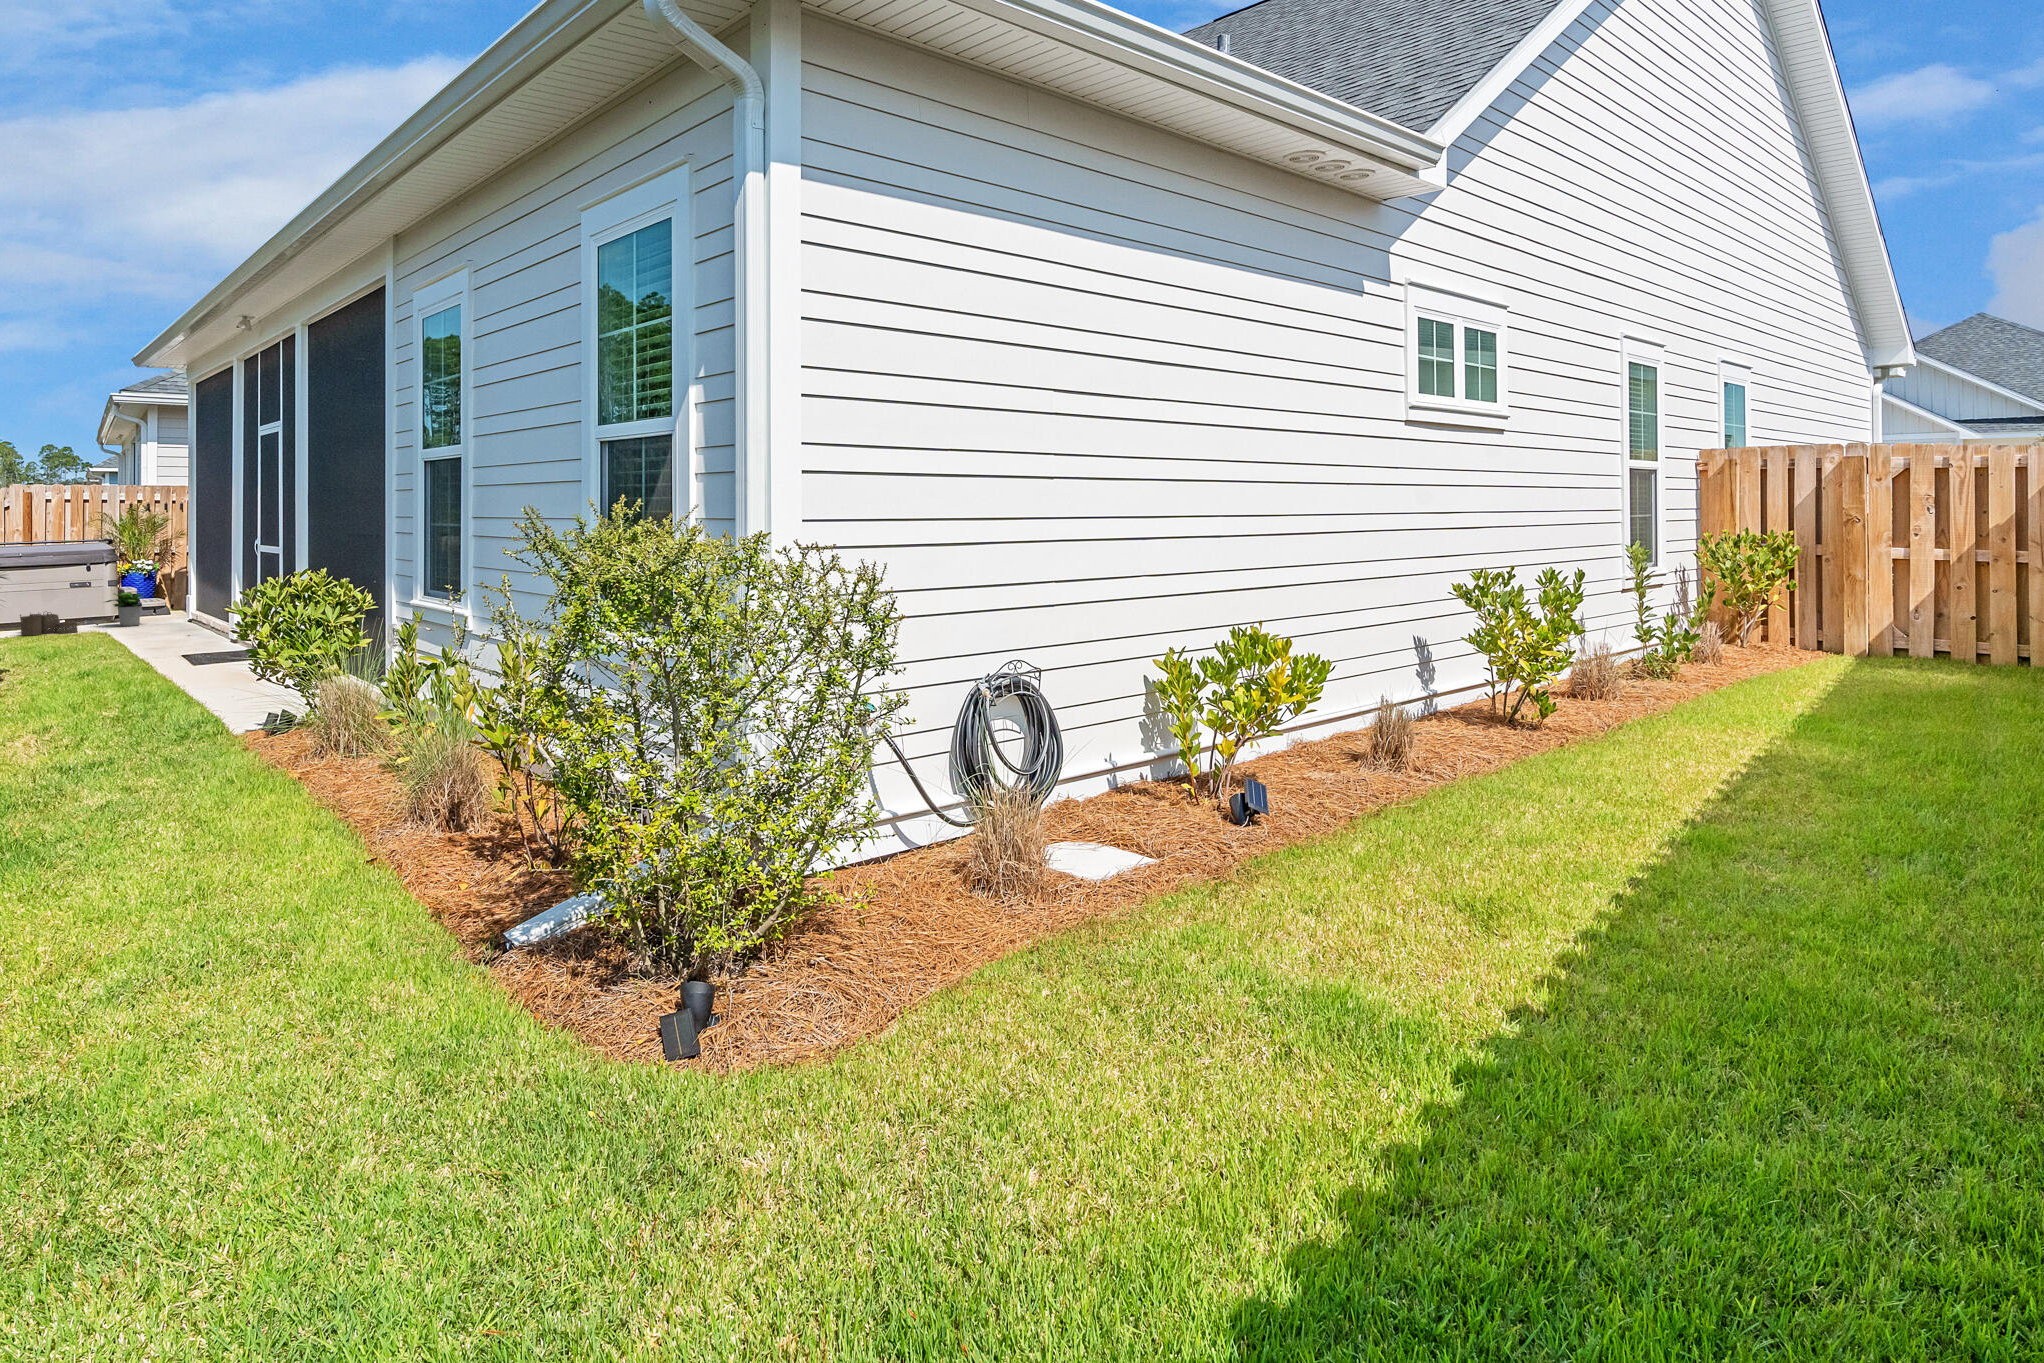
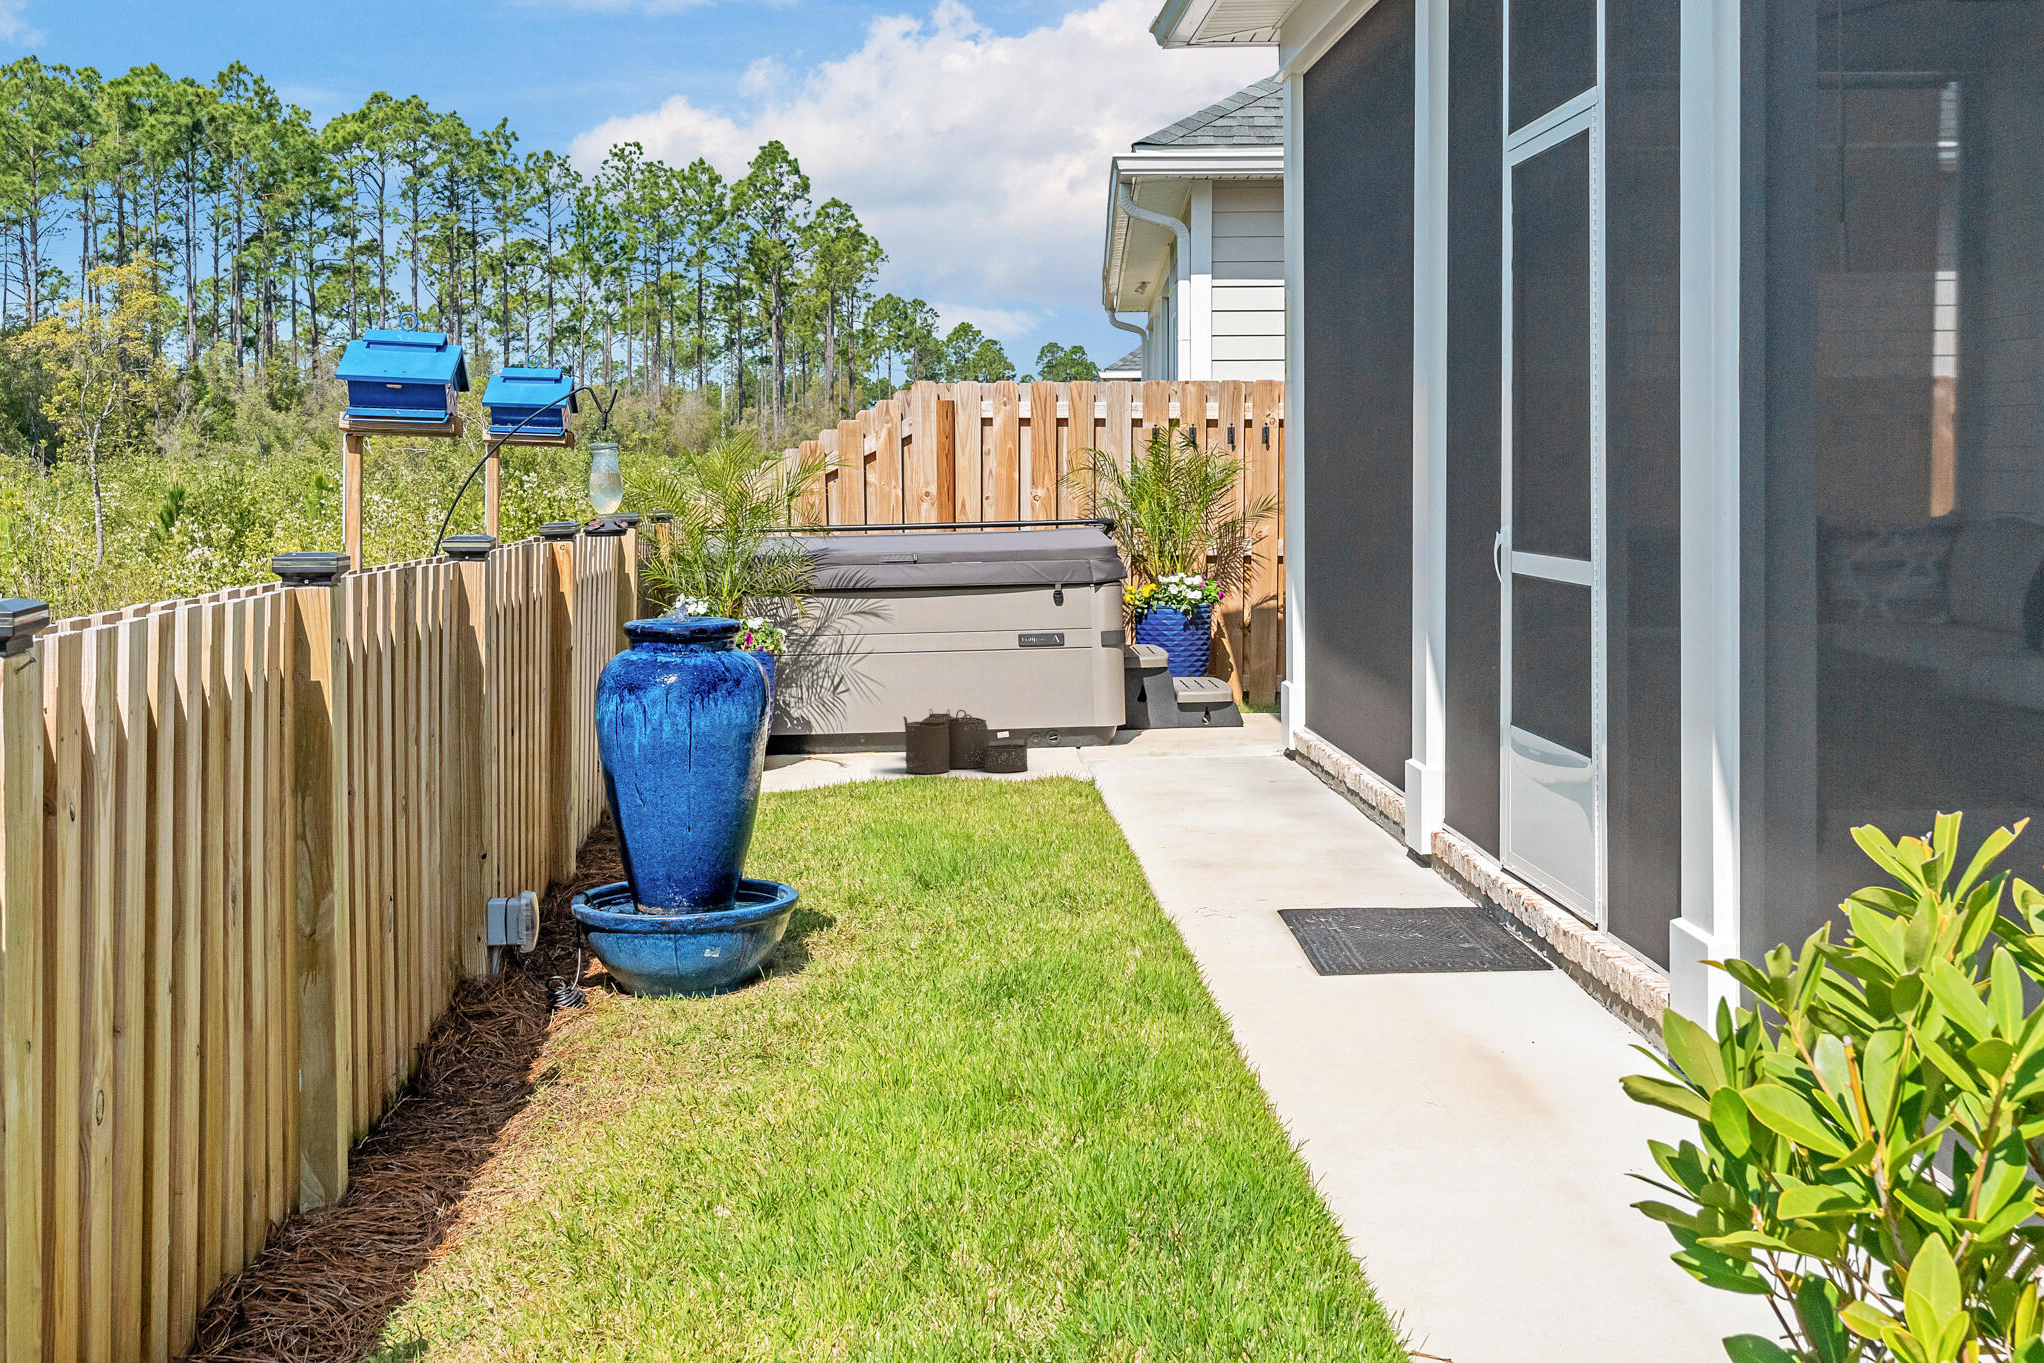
potted plant: present [106,592,147,626] -> none [1086,665,1193,757]

